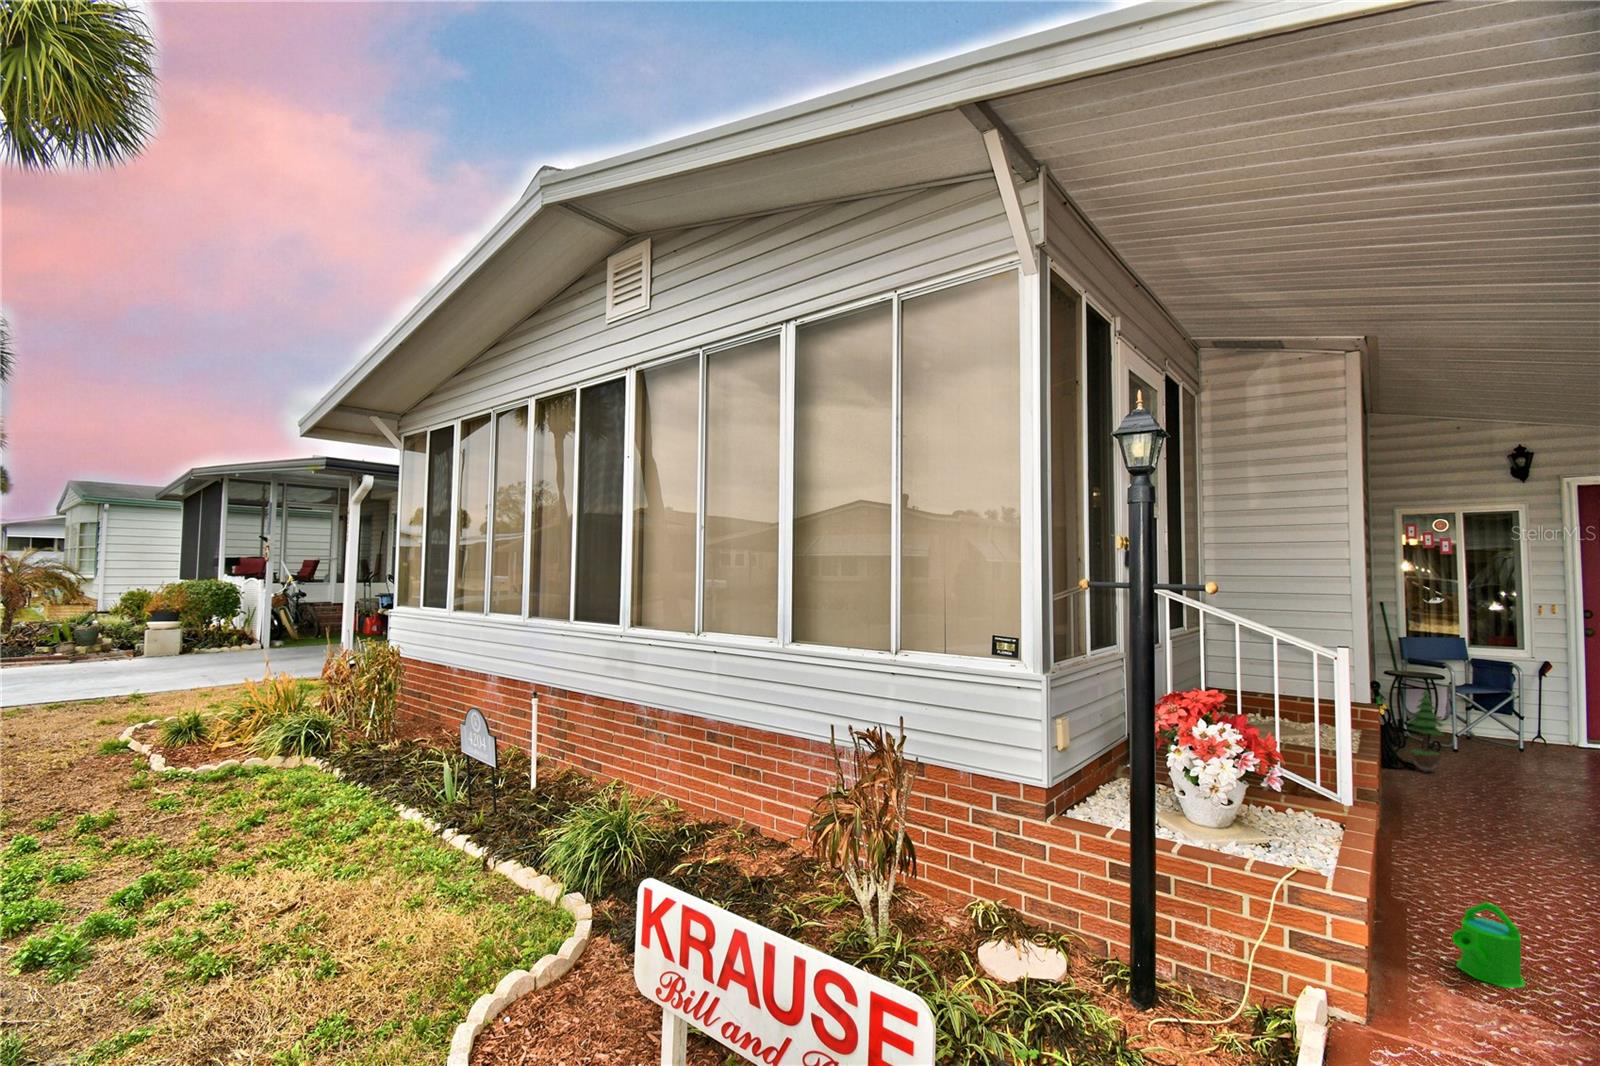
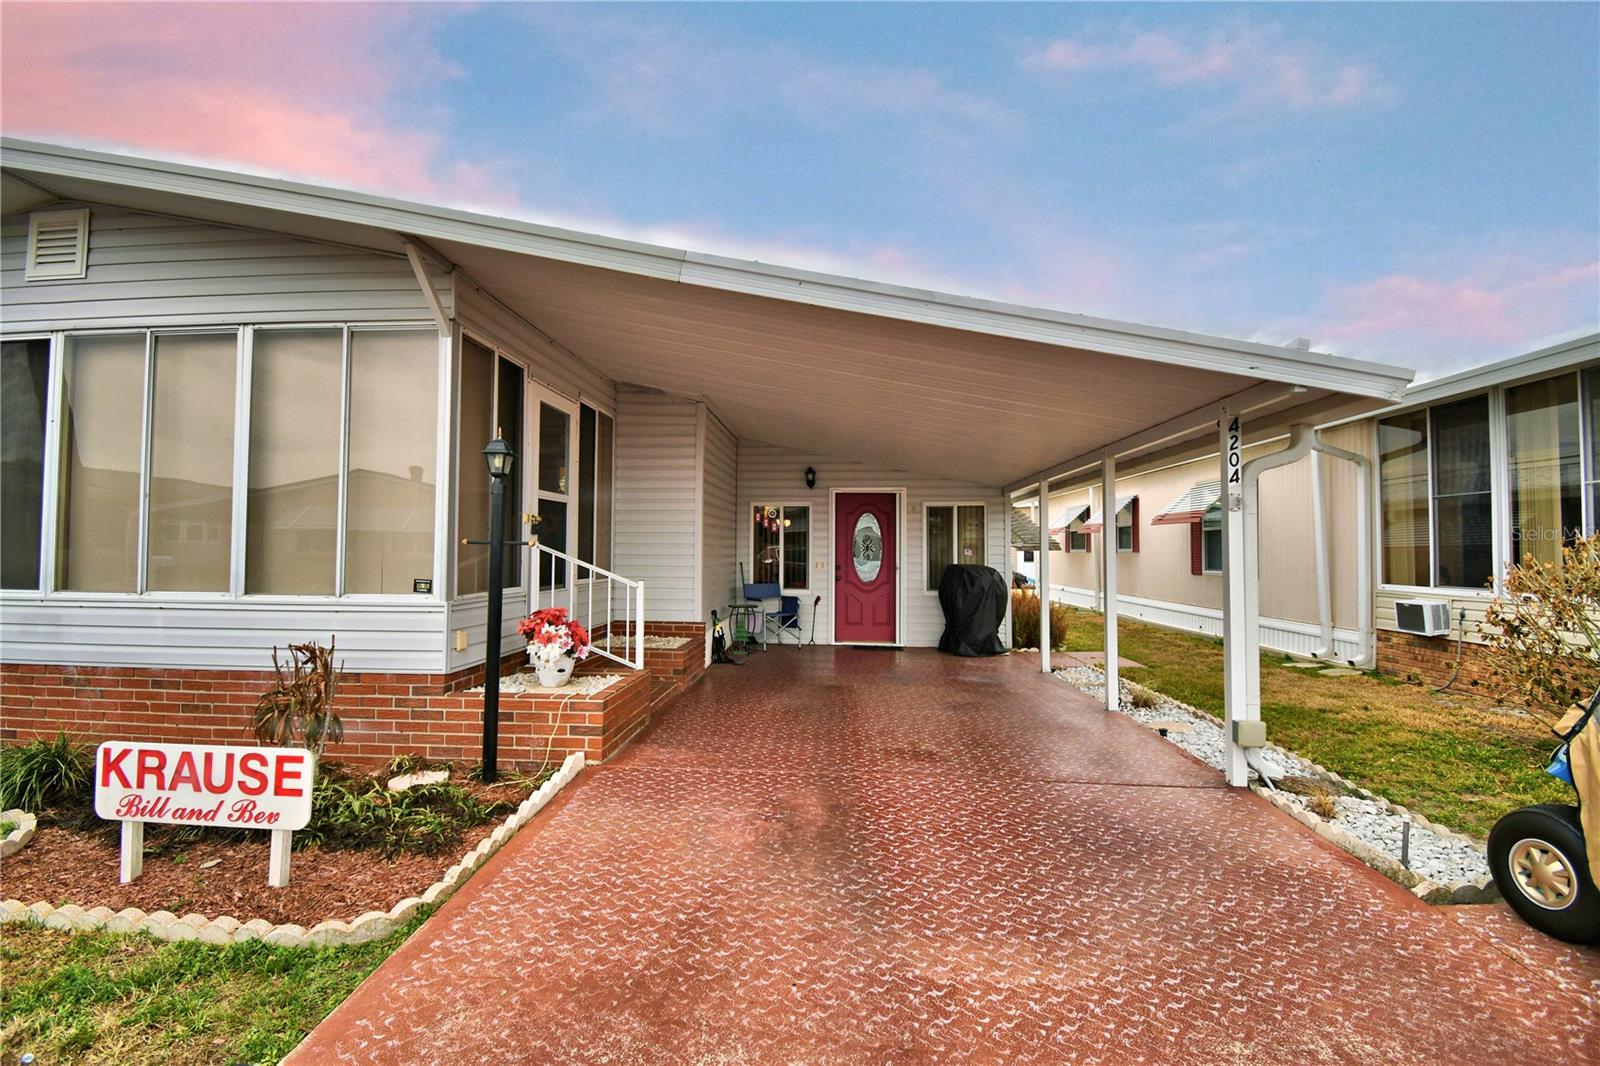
watering can: present [1452,902,1525,988] -> none [661,708,697,747]

